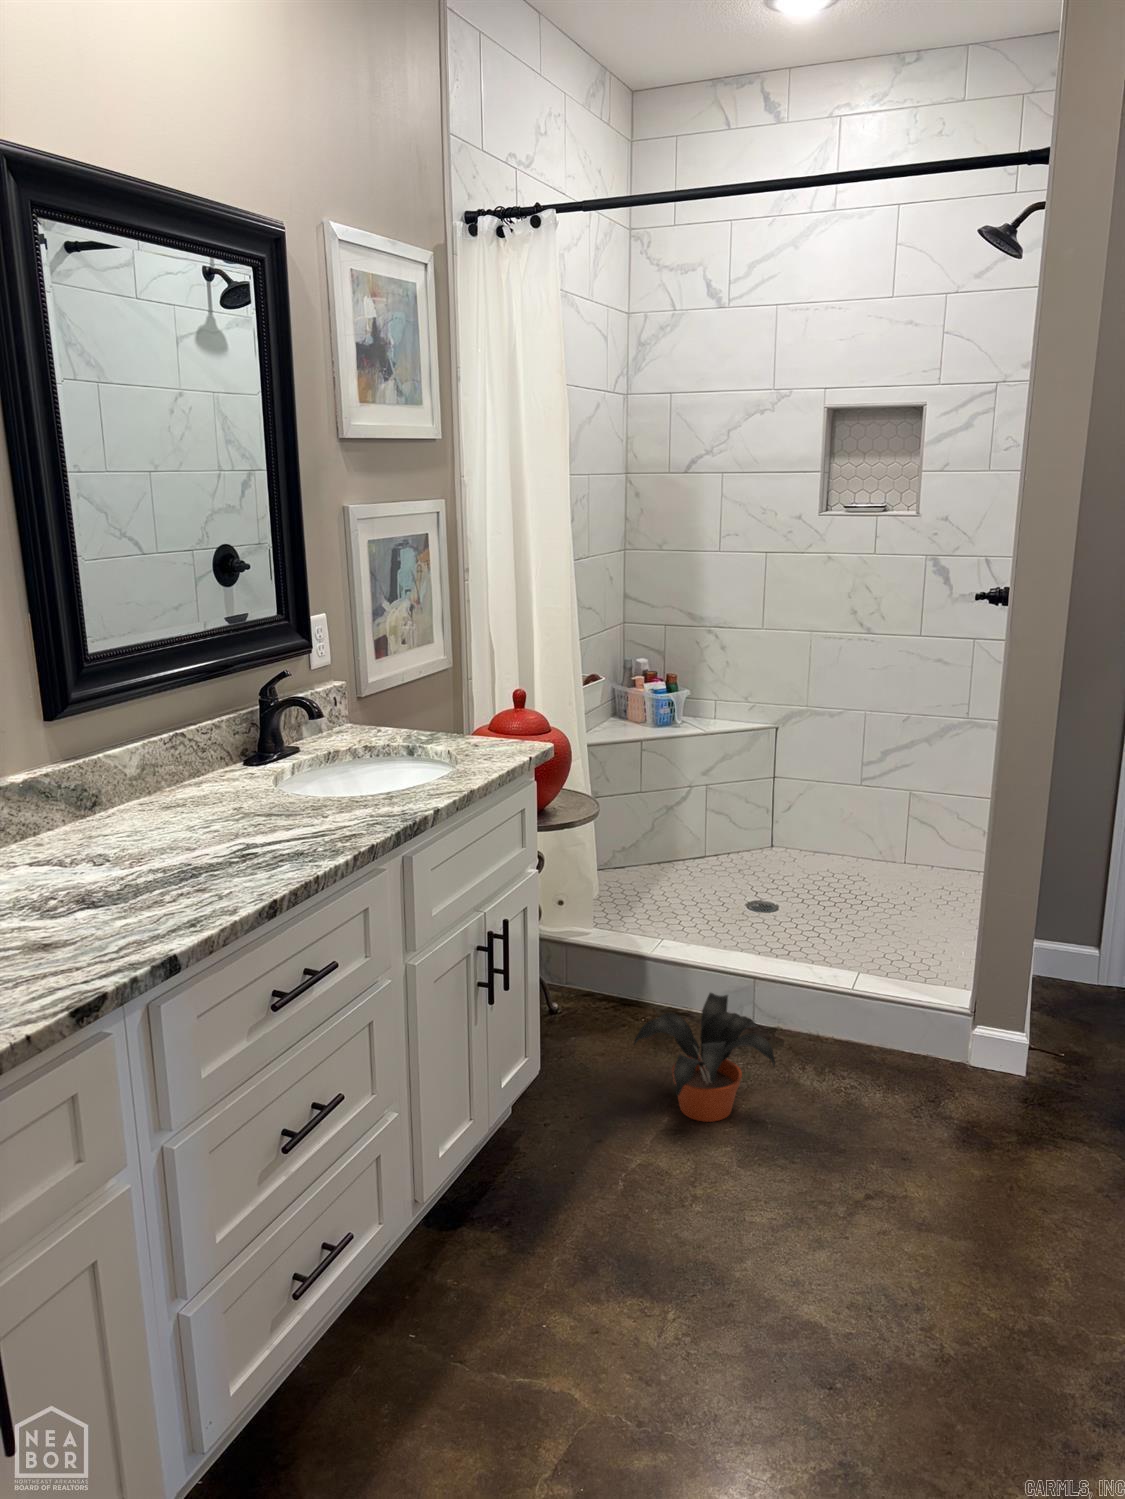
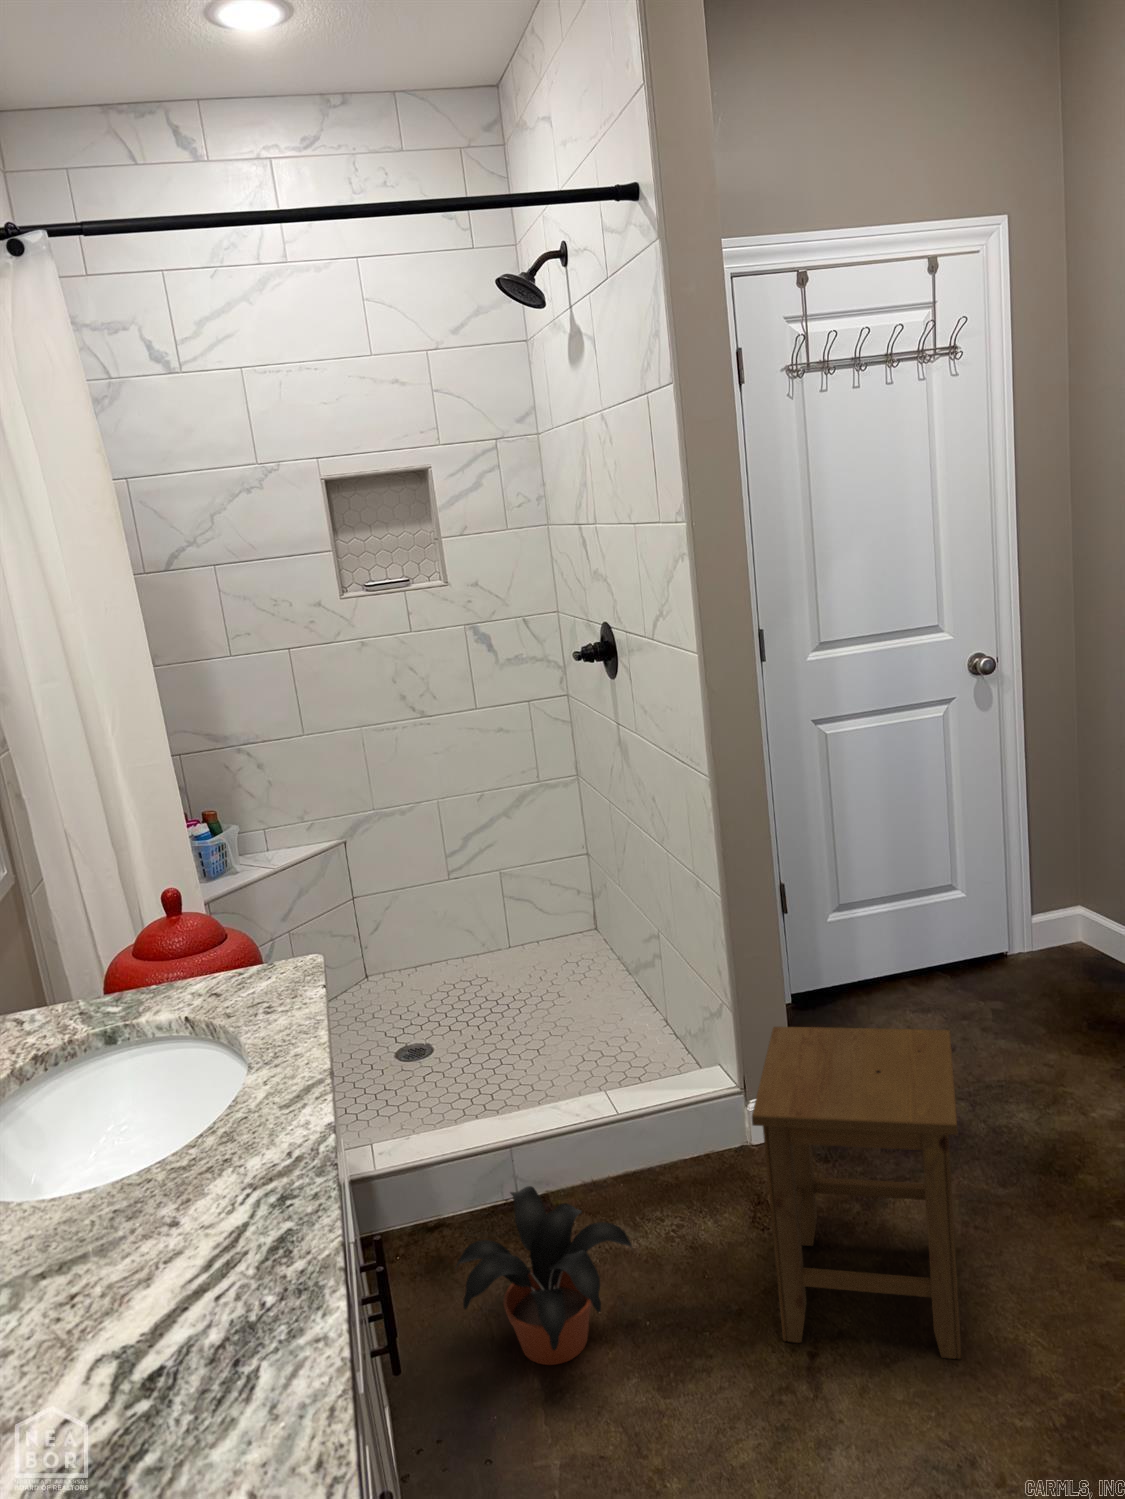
stool: none [861,945,1103,1253] -> present [752,1027,961,1359]

